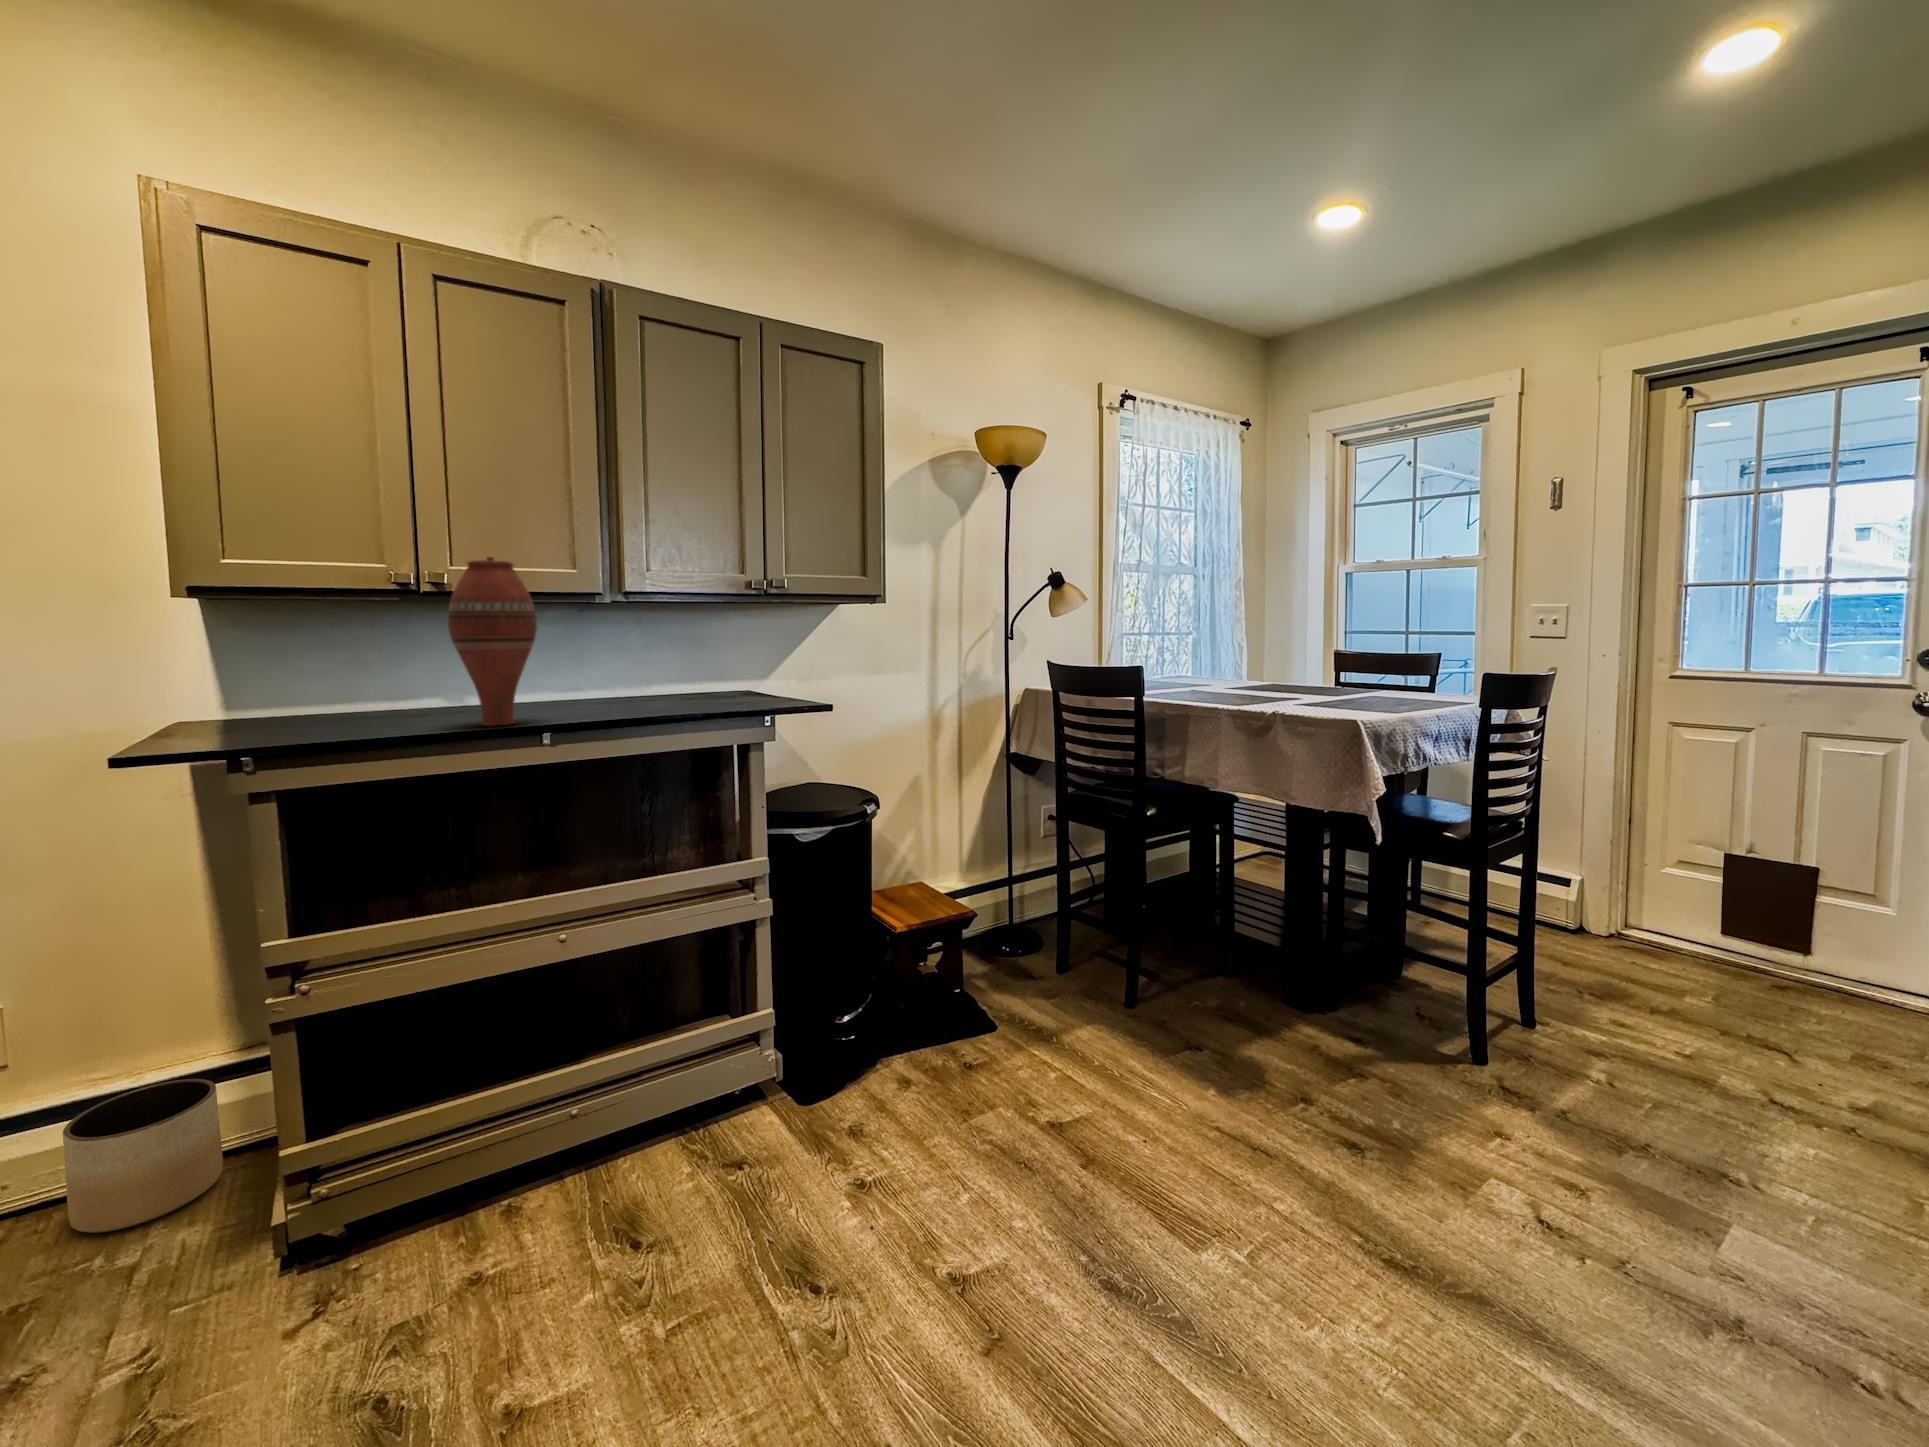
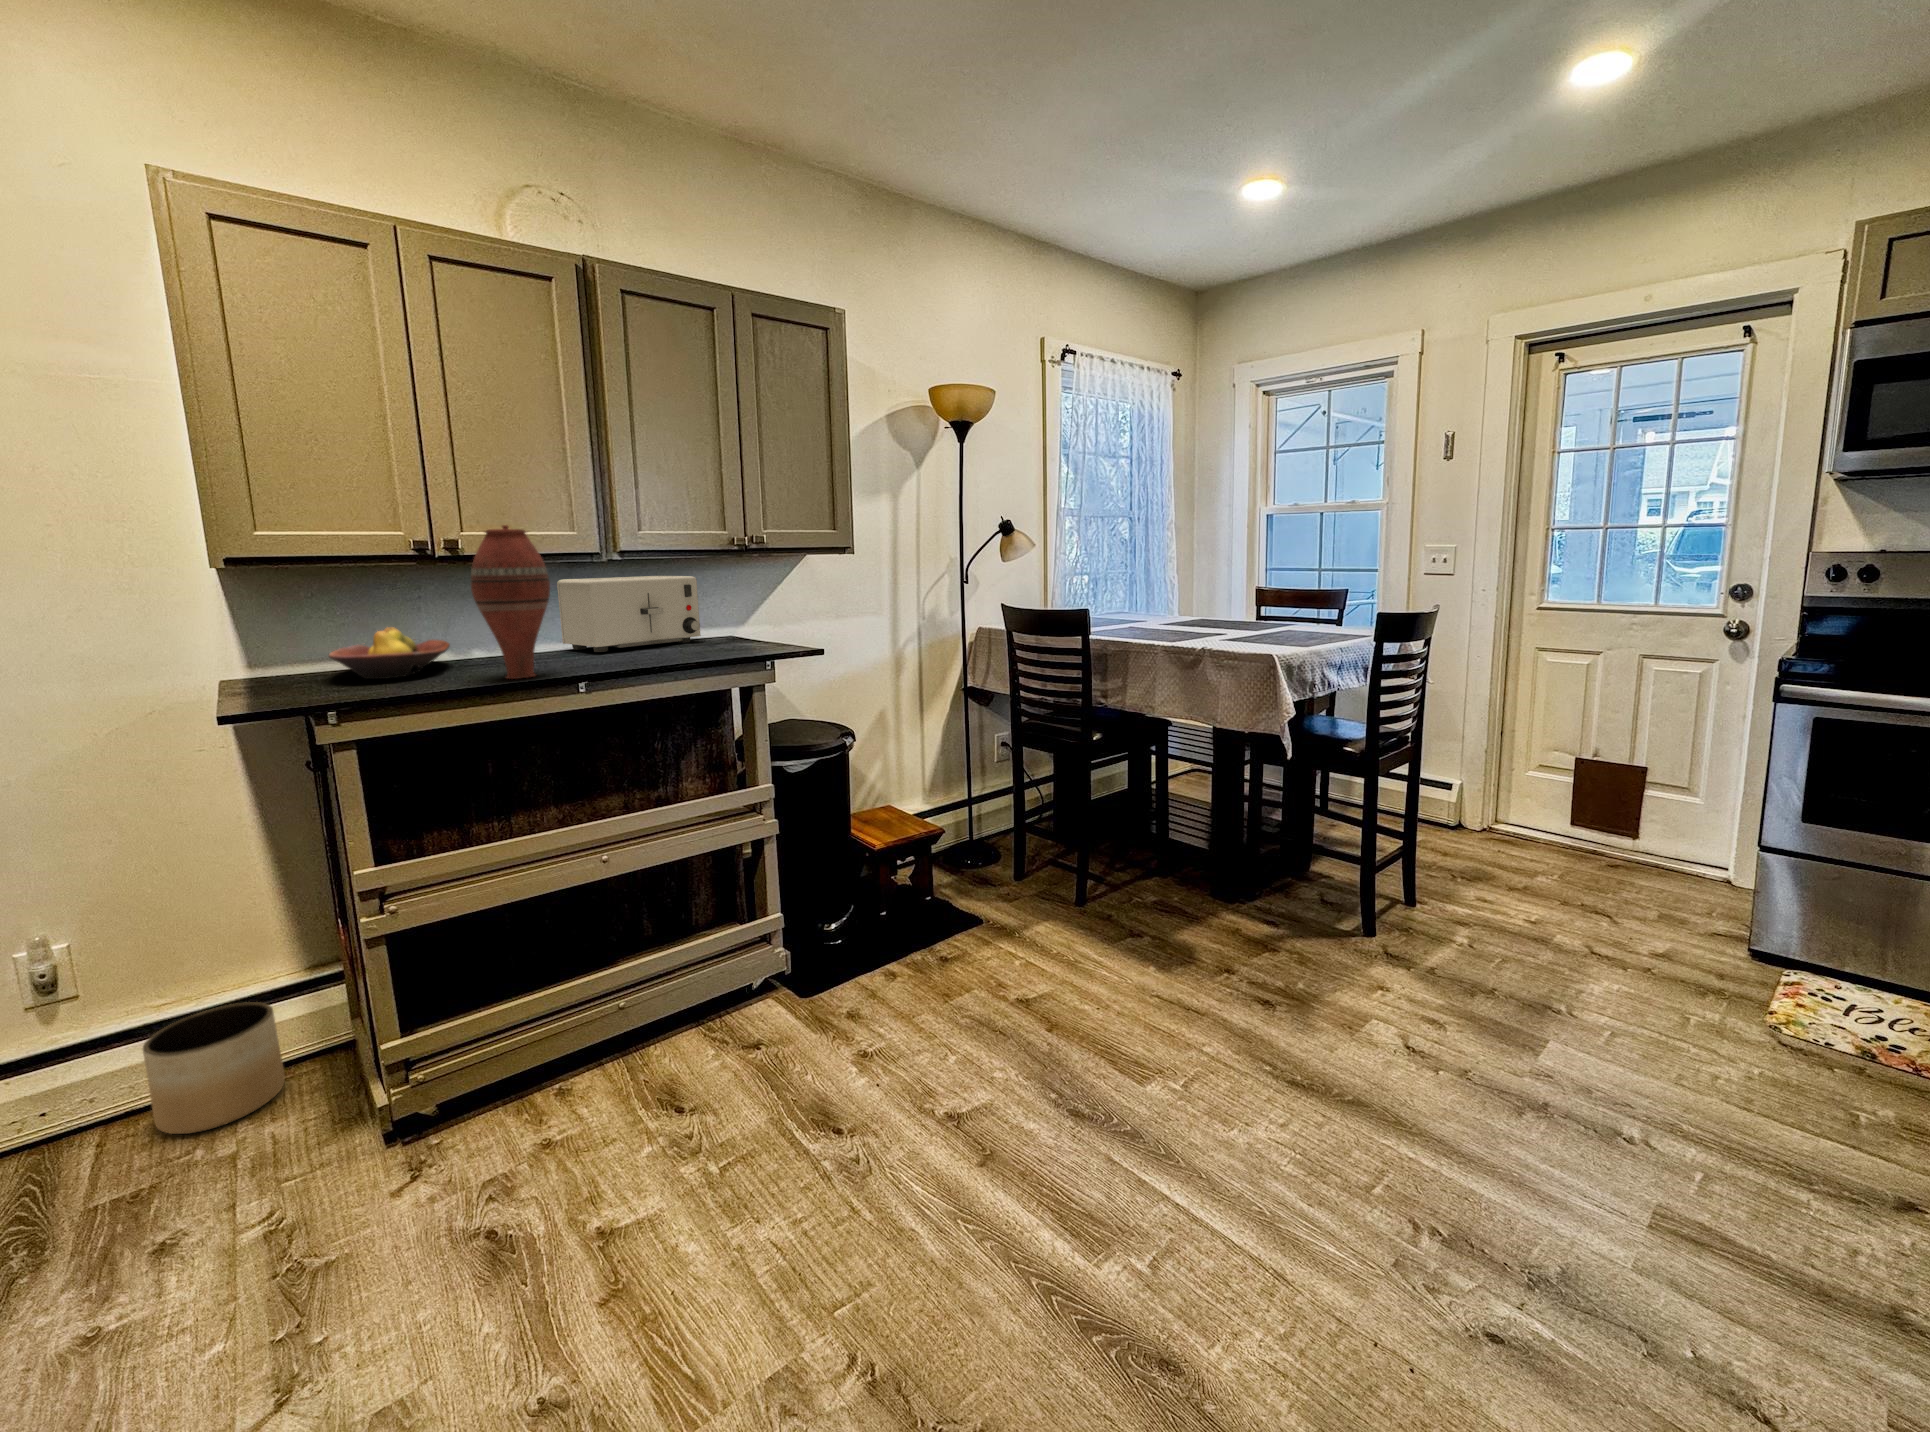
toaster: none [565,623,716,701] -> present [557,576,701,652]
fruit bowl: none [300,669,442,723] -> present [328,627,450,679]

